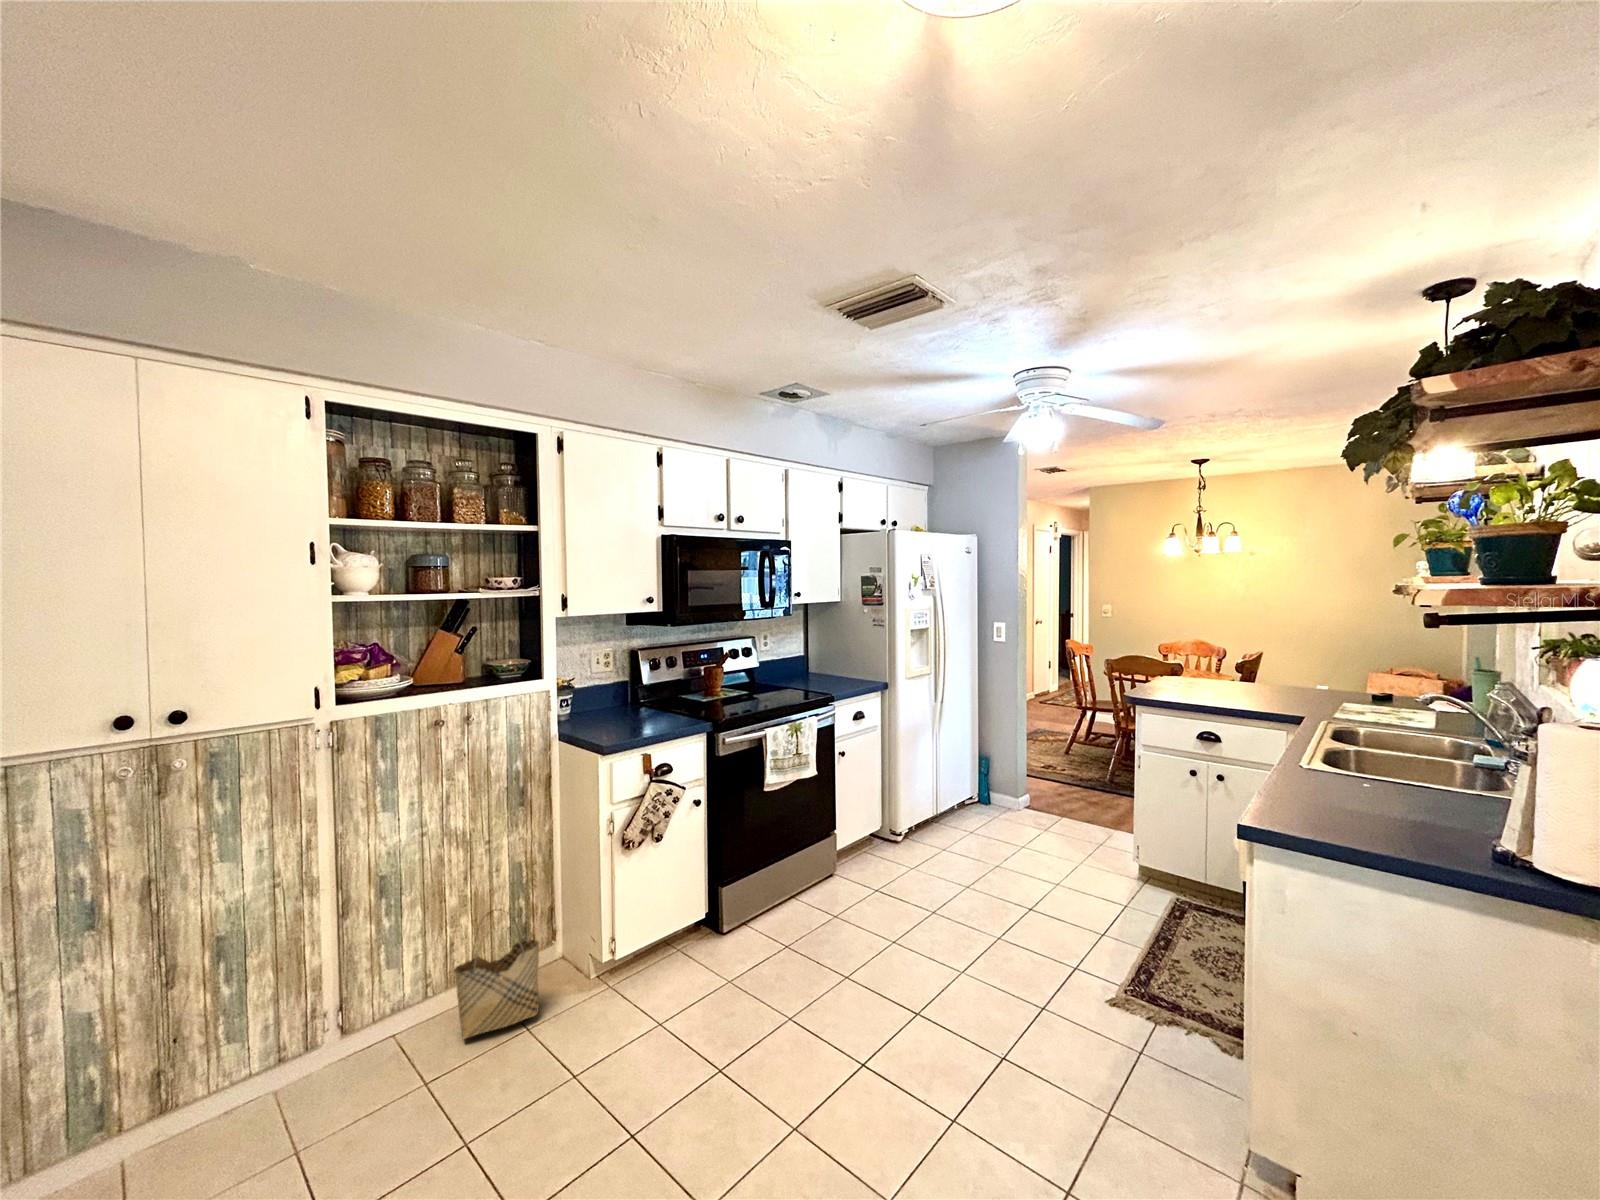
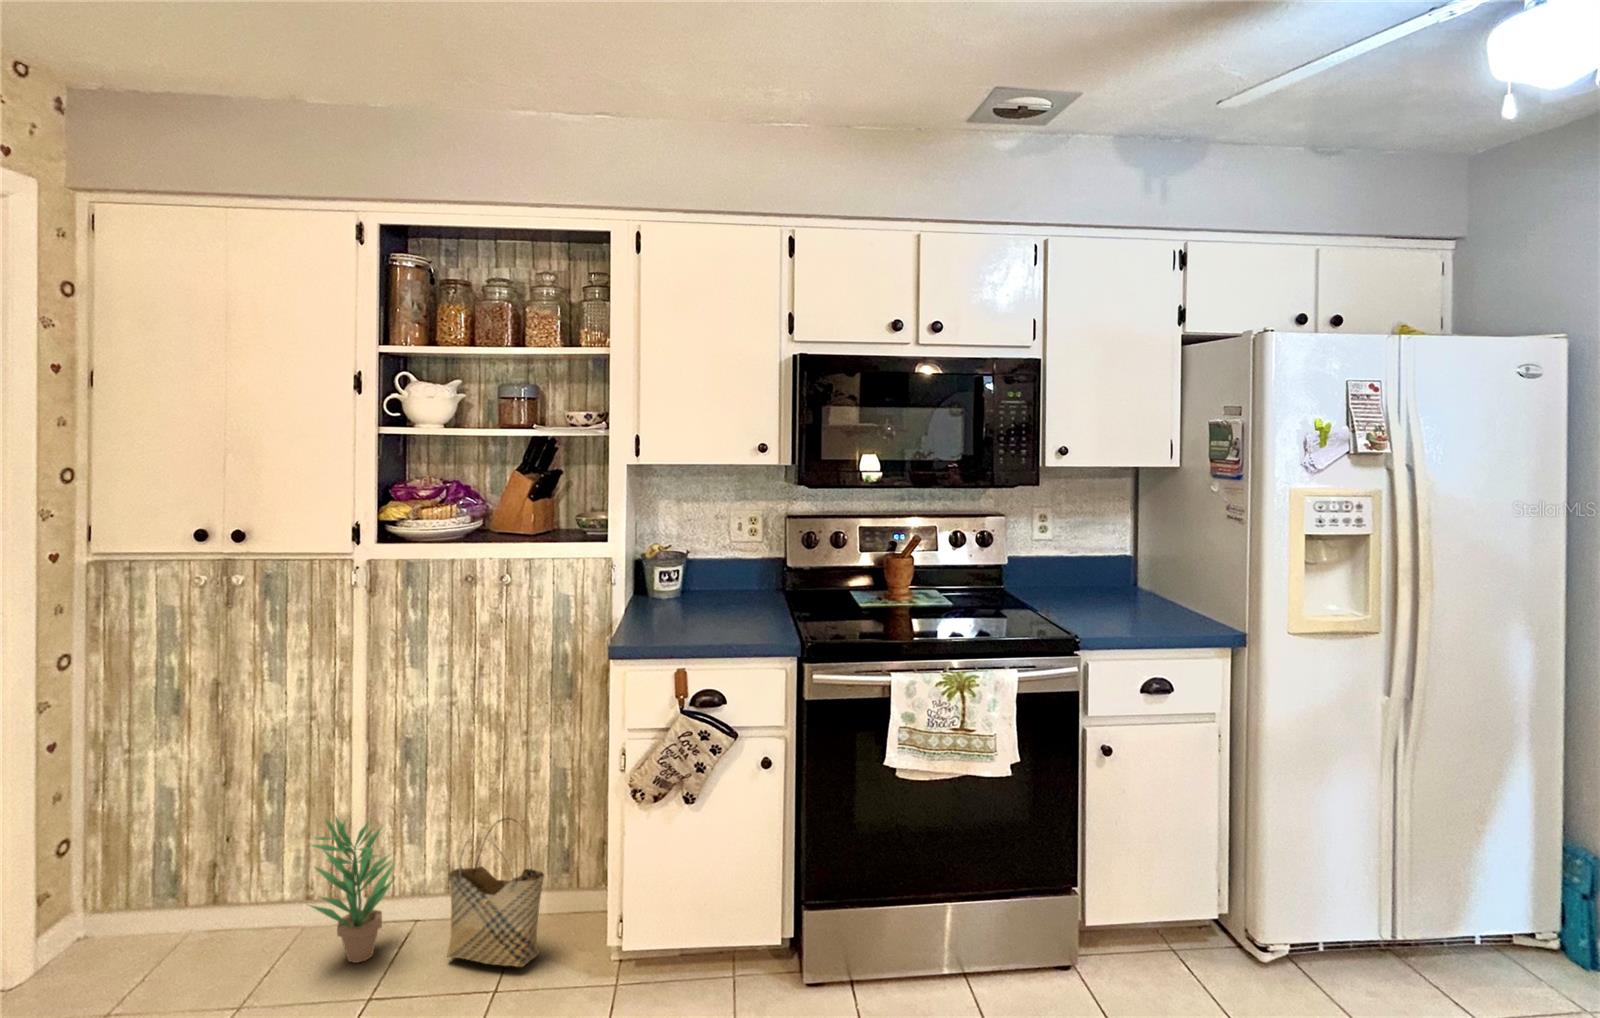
potted plant: none [319,950,406,1089] -> present [308,817,395,963]

